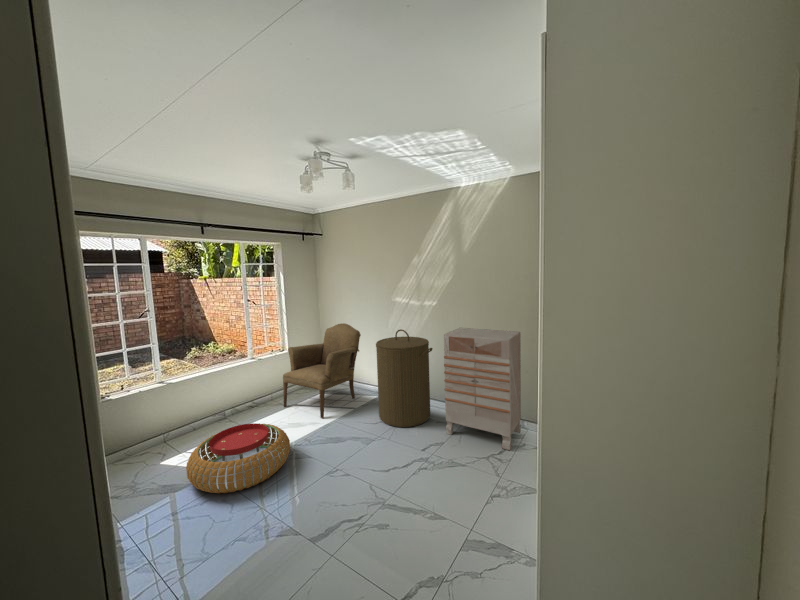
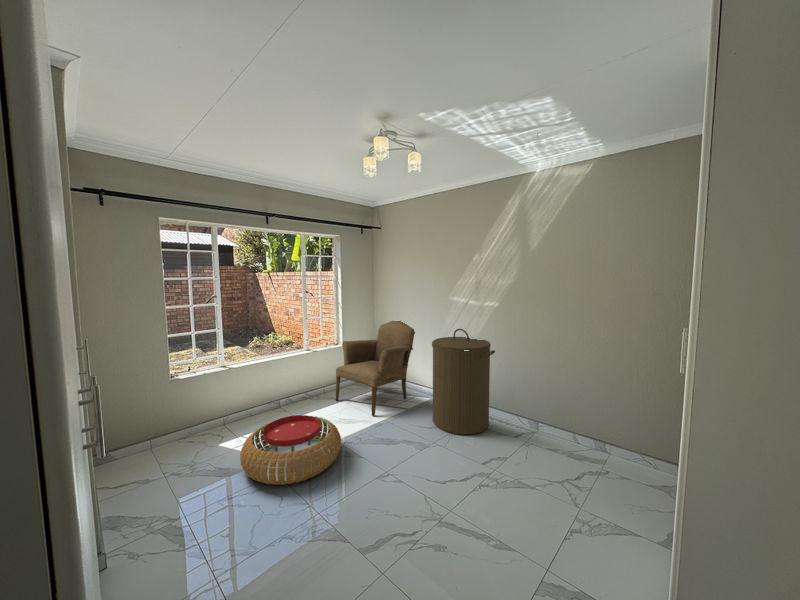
dresser: present [444,328,521,450] -> none [508,330,603,475]

